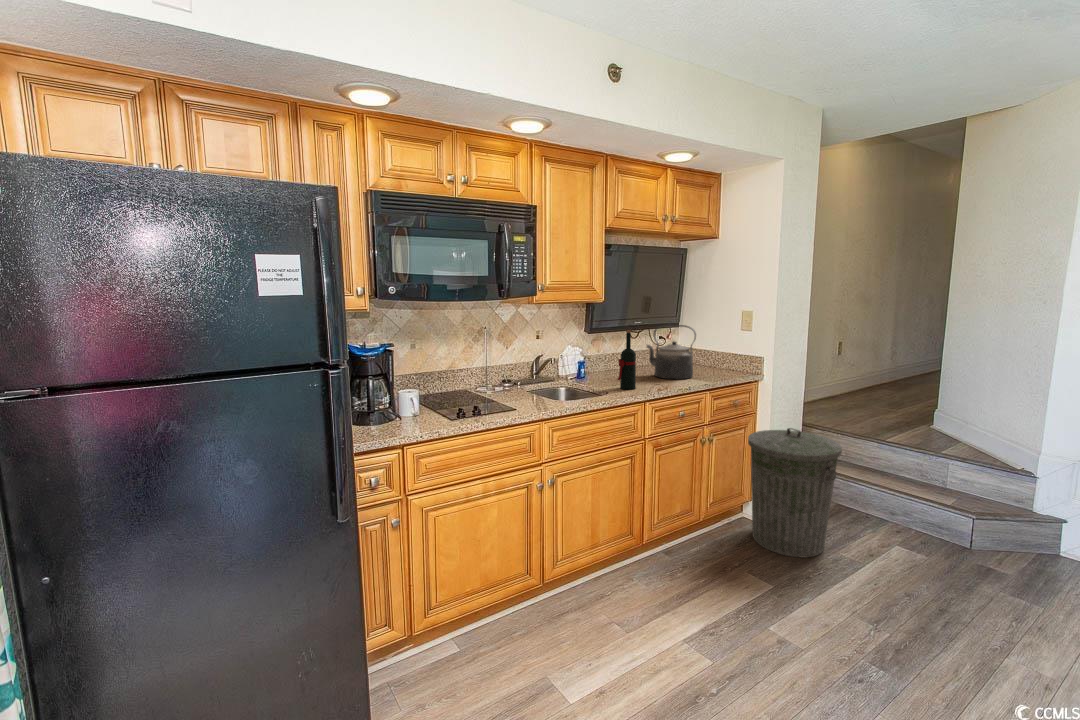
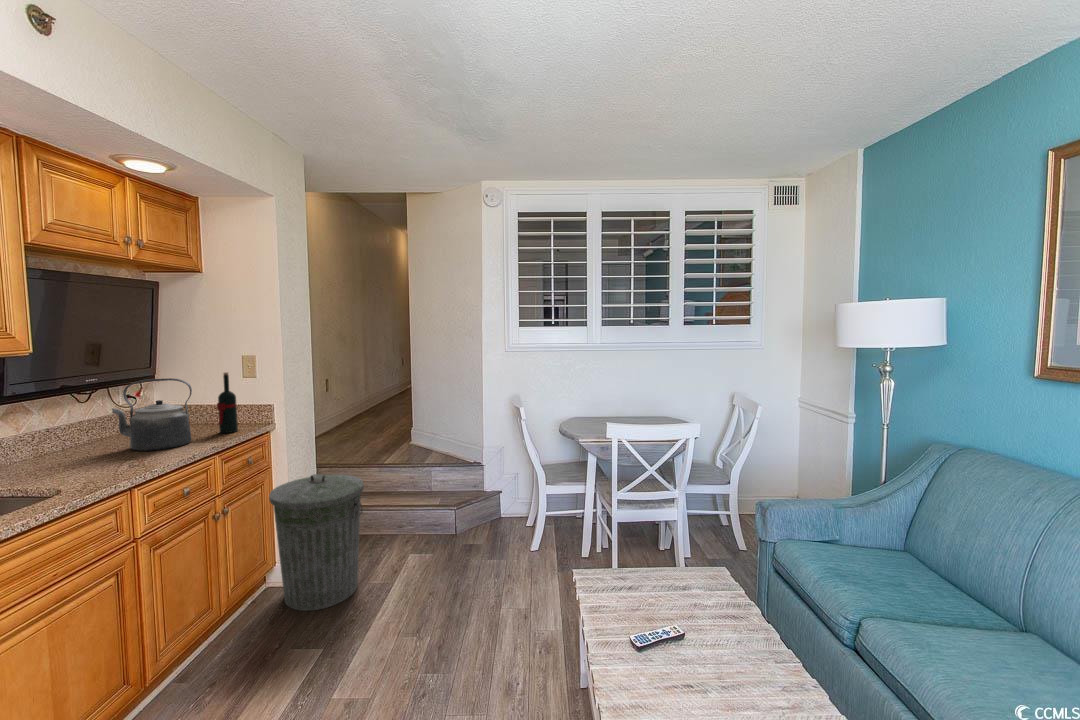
wine bottle: present [618,330,636,390] -> present [217,373,238,433]

